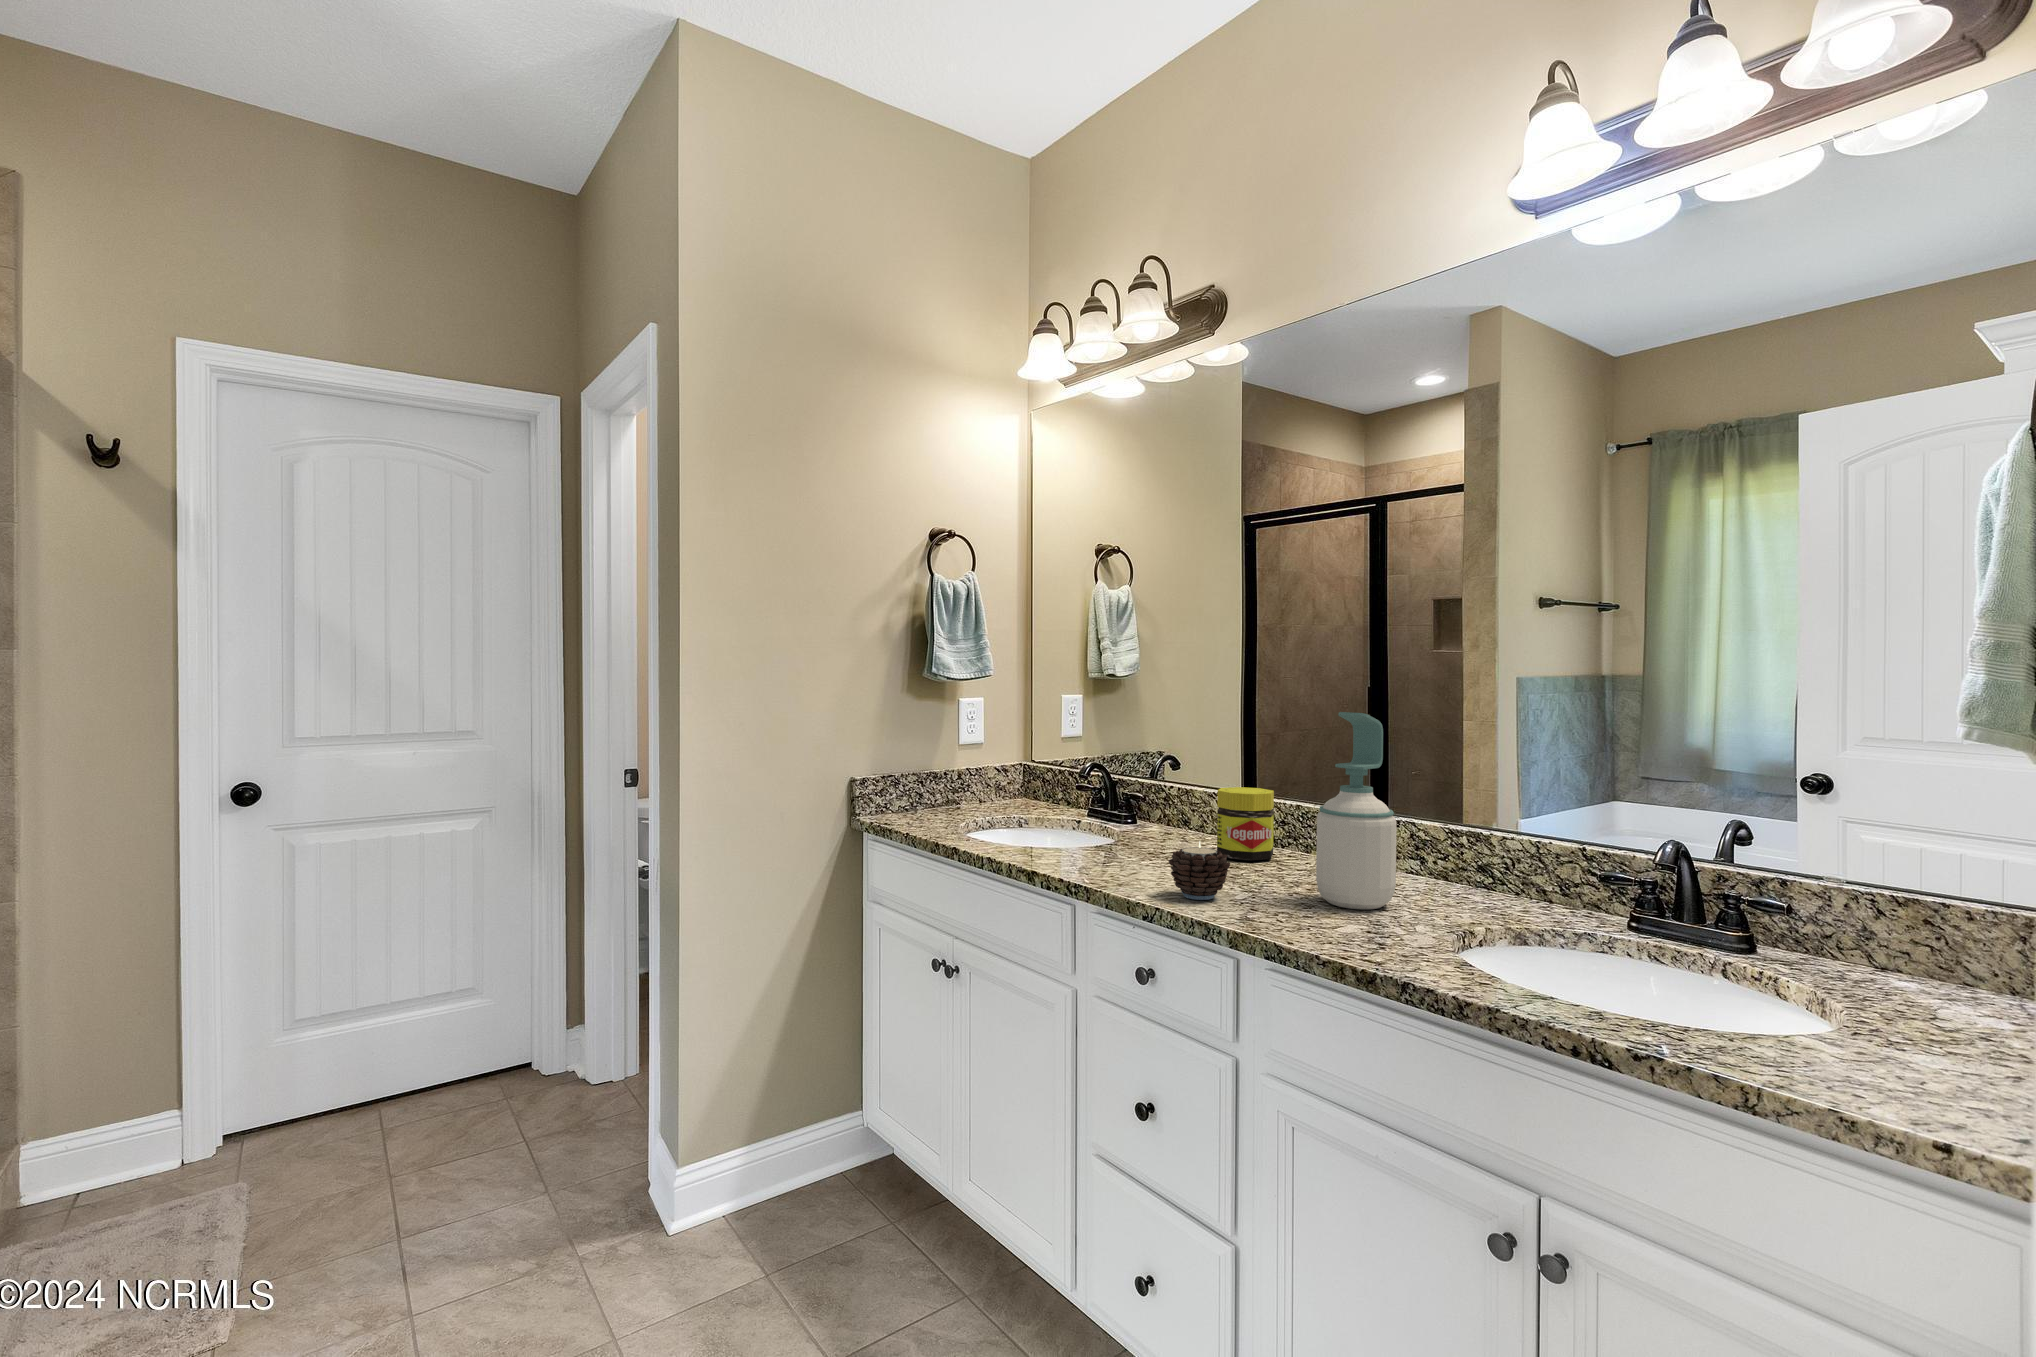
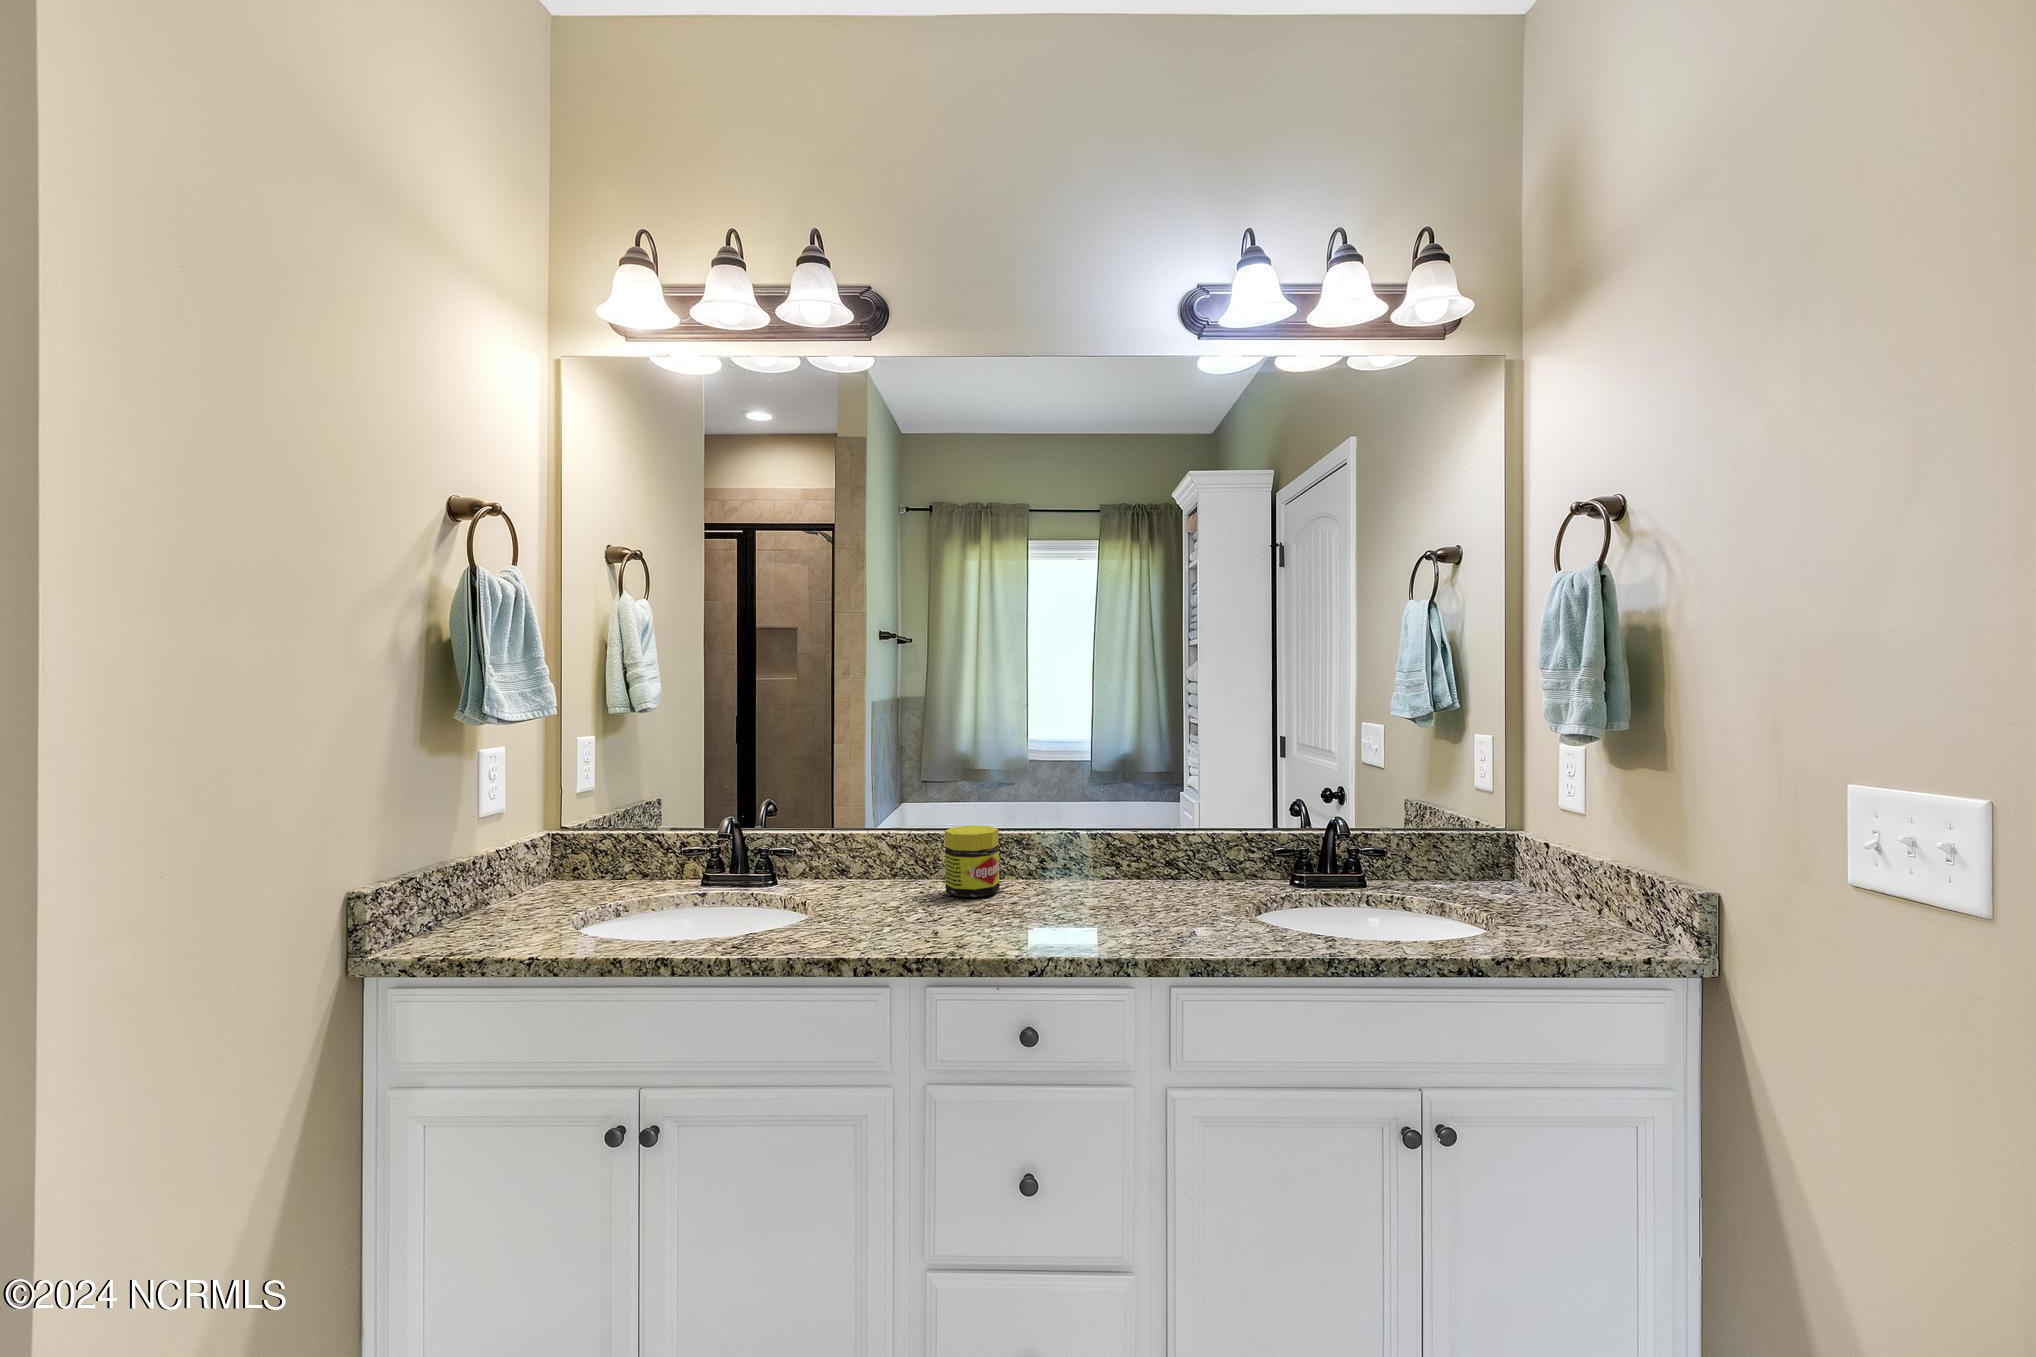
soap bottle: present [1316,712,1397,909] -> none [1116,753,1180,917]
candle: present [1169,842,1230,900] -> none [1032,886,1085,942]

